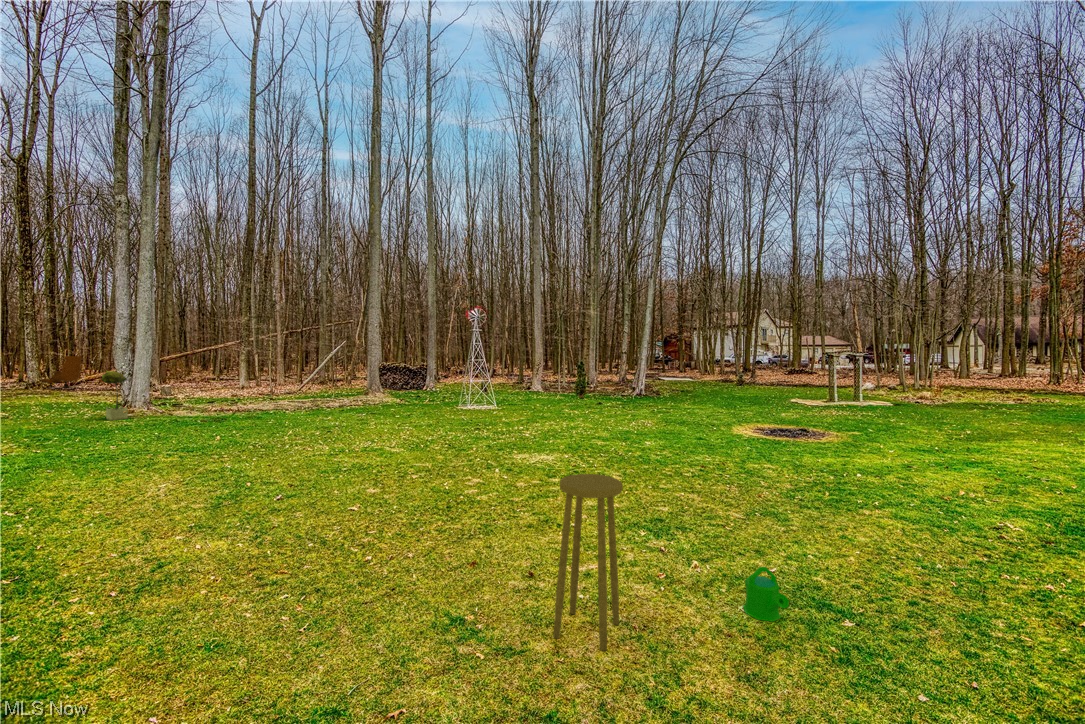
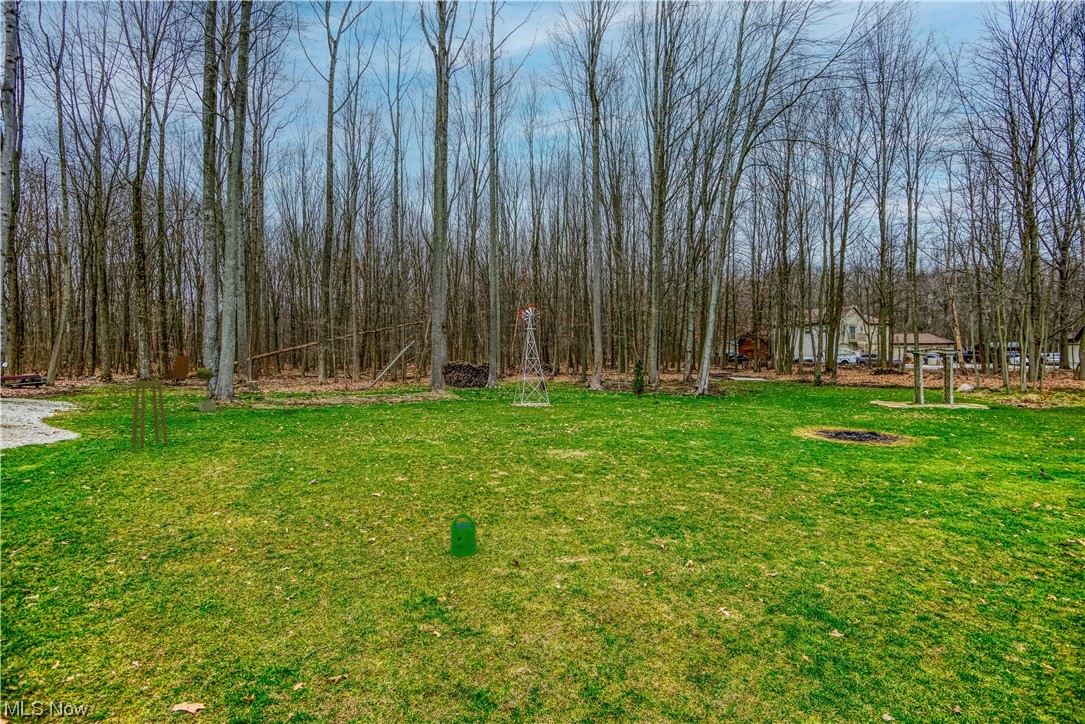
stool: present [554,474,623,651] -> present [131,381,167,447]
watering can: present [743,566,789,622] -> present [449,513,478,557]

